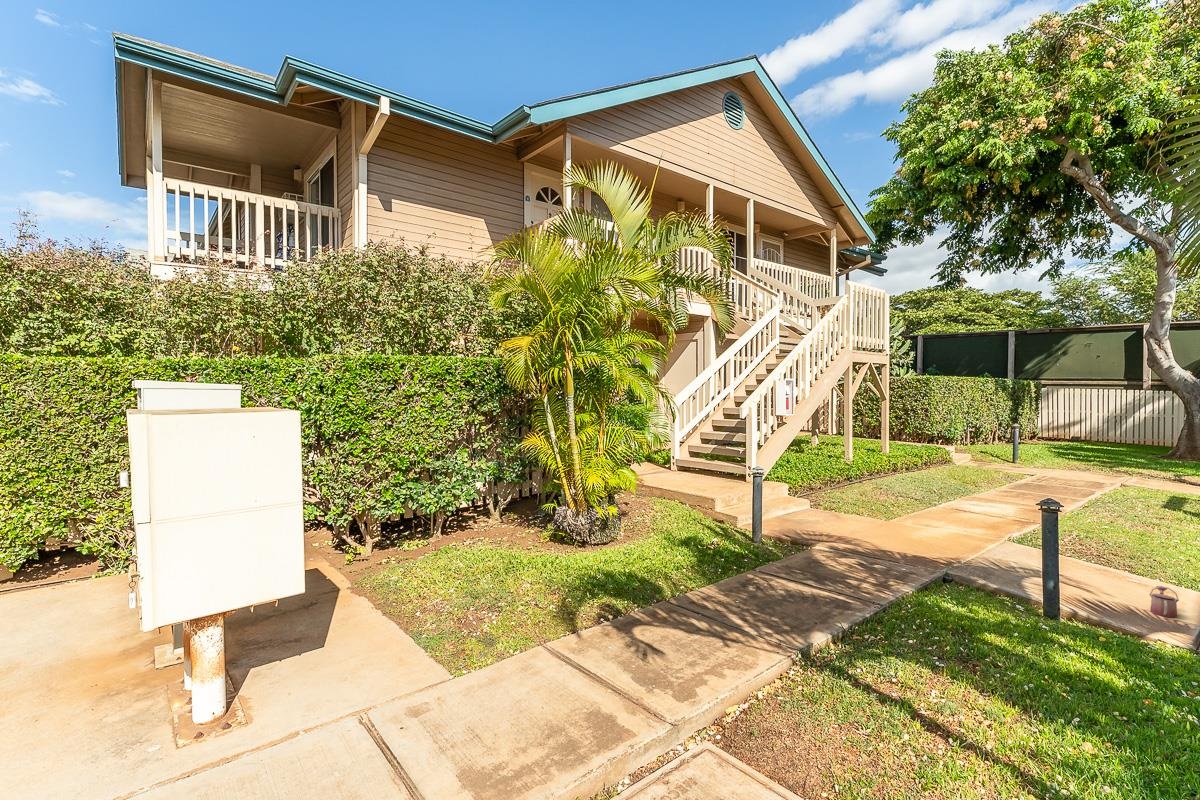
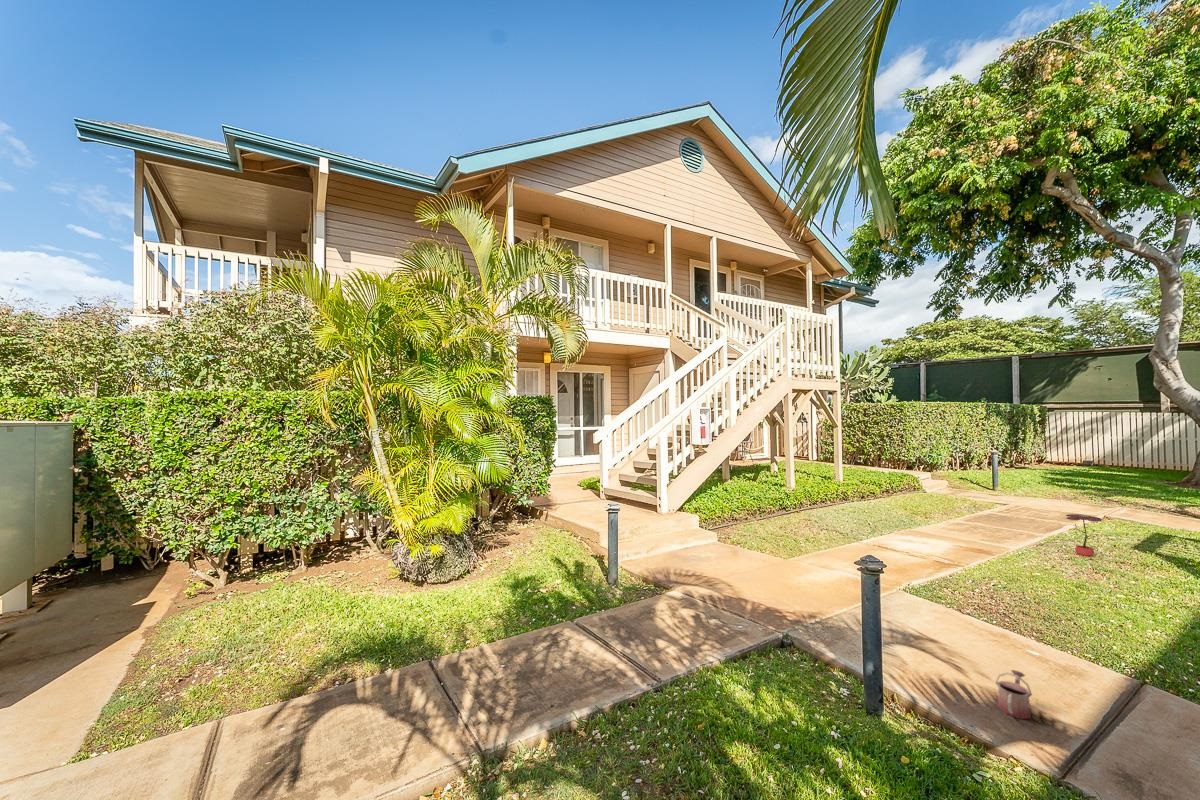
potted plant: none [1115,479,1148,514] -> present [1066,514,1102,556]

